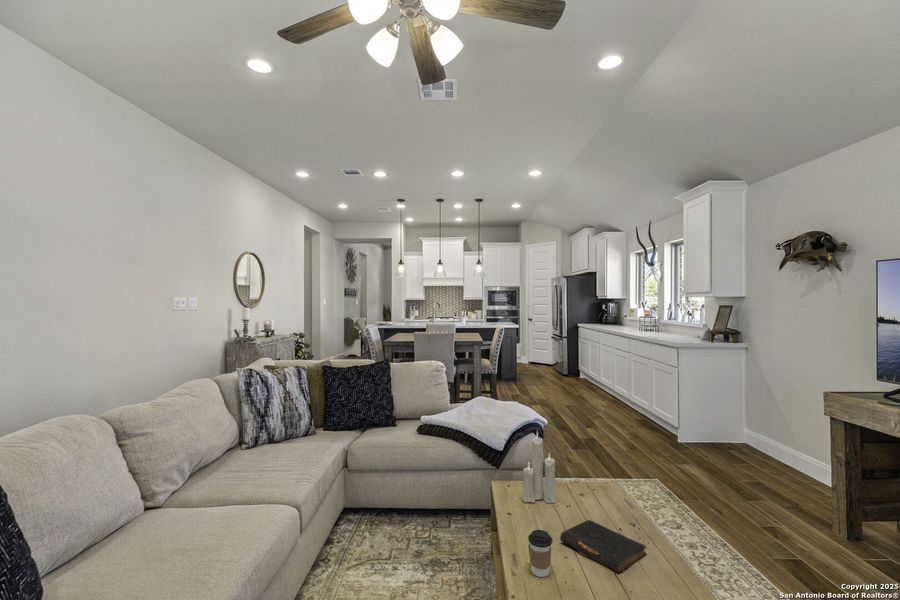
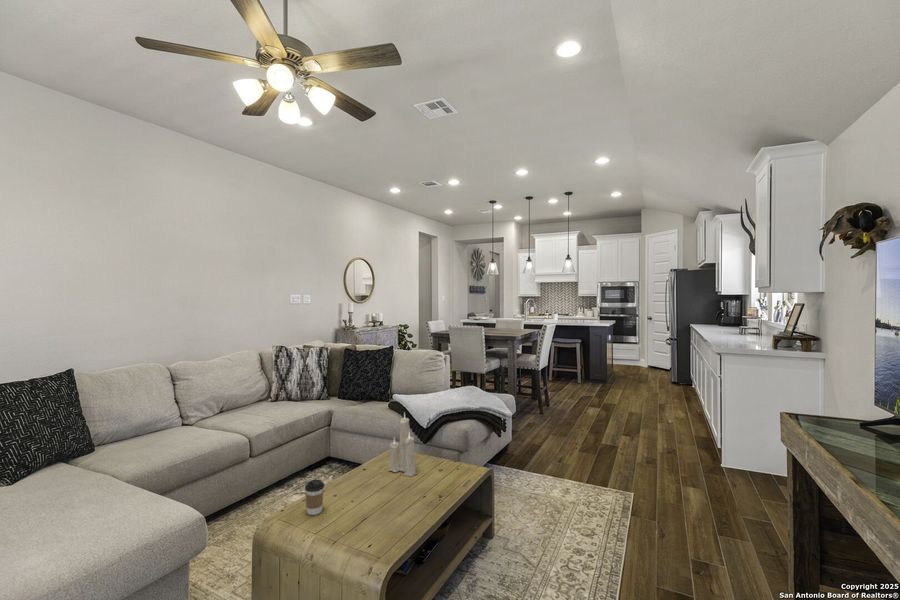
book: present [560,520,646,572] -> none [359,491,406,528]

